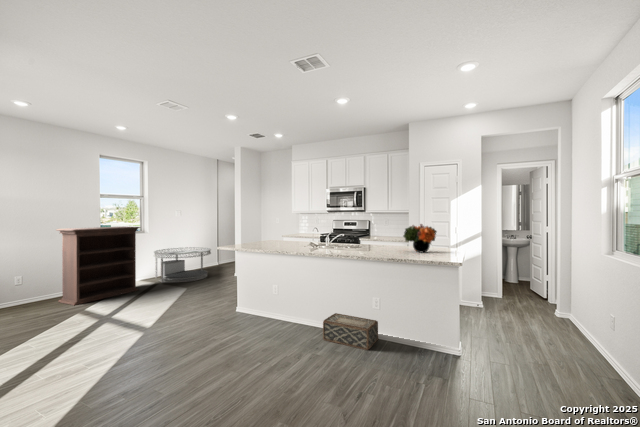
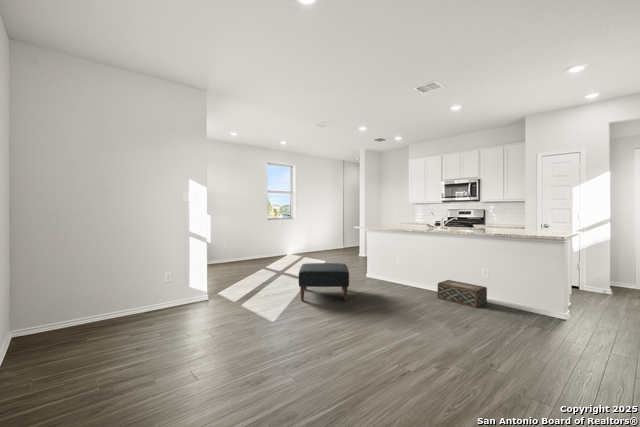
flower arrangement: present [403,224,437,252] -> none [513,207,549,233]
bookshelf: present [57,226,140,305] -> none [248,214,296,265]
coffee table: present [154,247,211,282] -> none [302,232,342,257]
ottoman: none [113,305,202,380] -> present [299,263,349,301]

